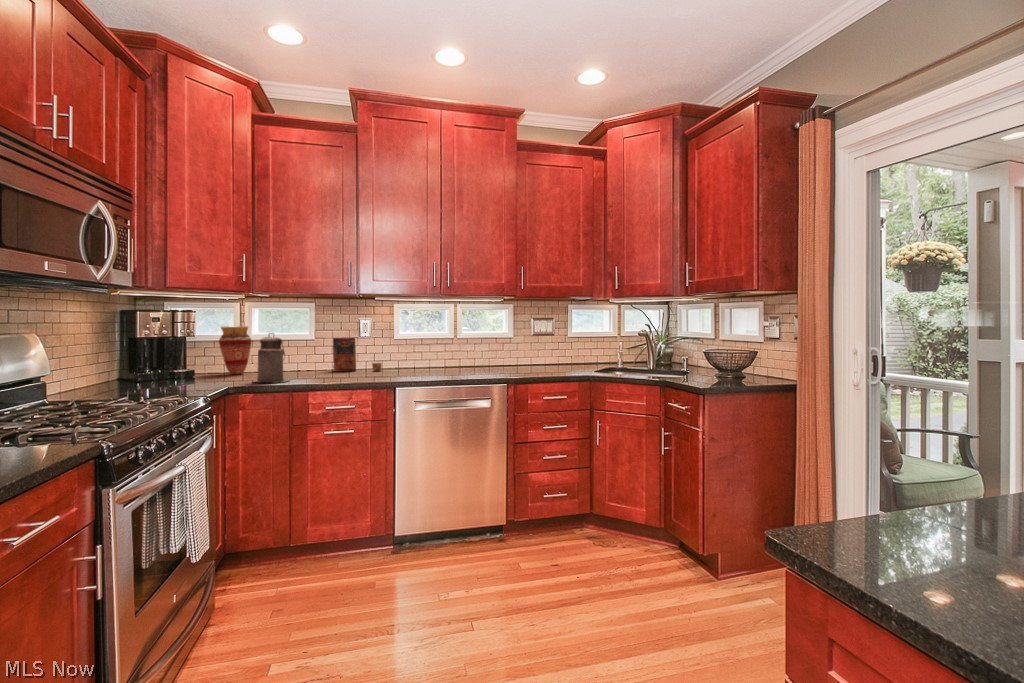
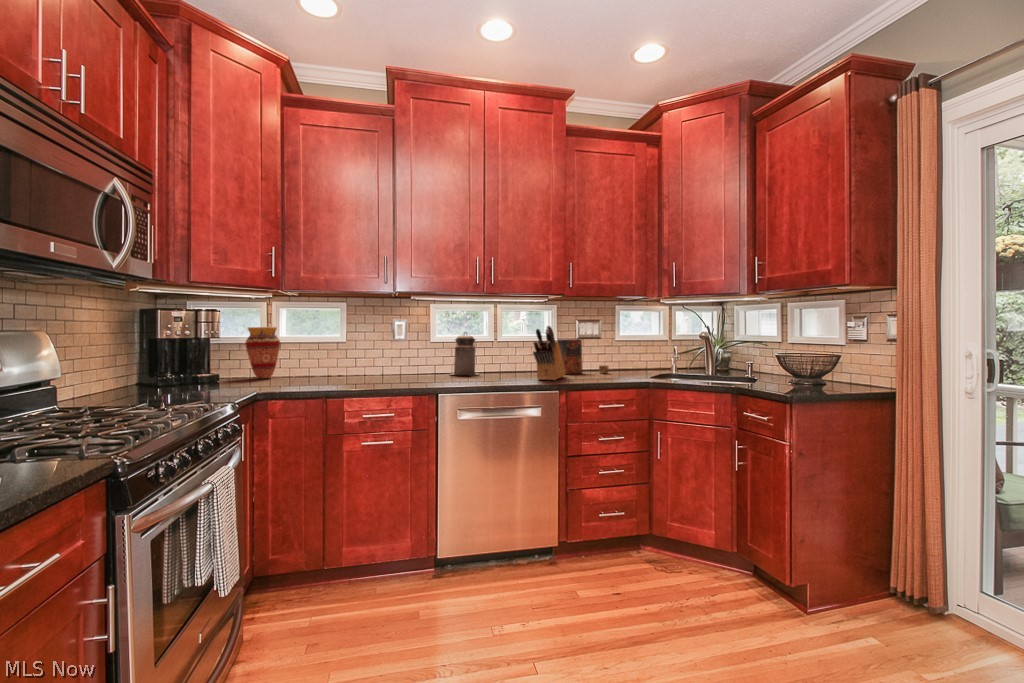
knife block: none [484,325,517,375] -> present [533,326,565,380]
canister: present [254,333,290,382] -> present [451,332,479,375]
cereal box: present [333,337,382,372] -> present [557,339,609,374]

